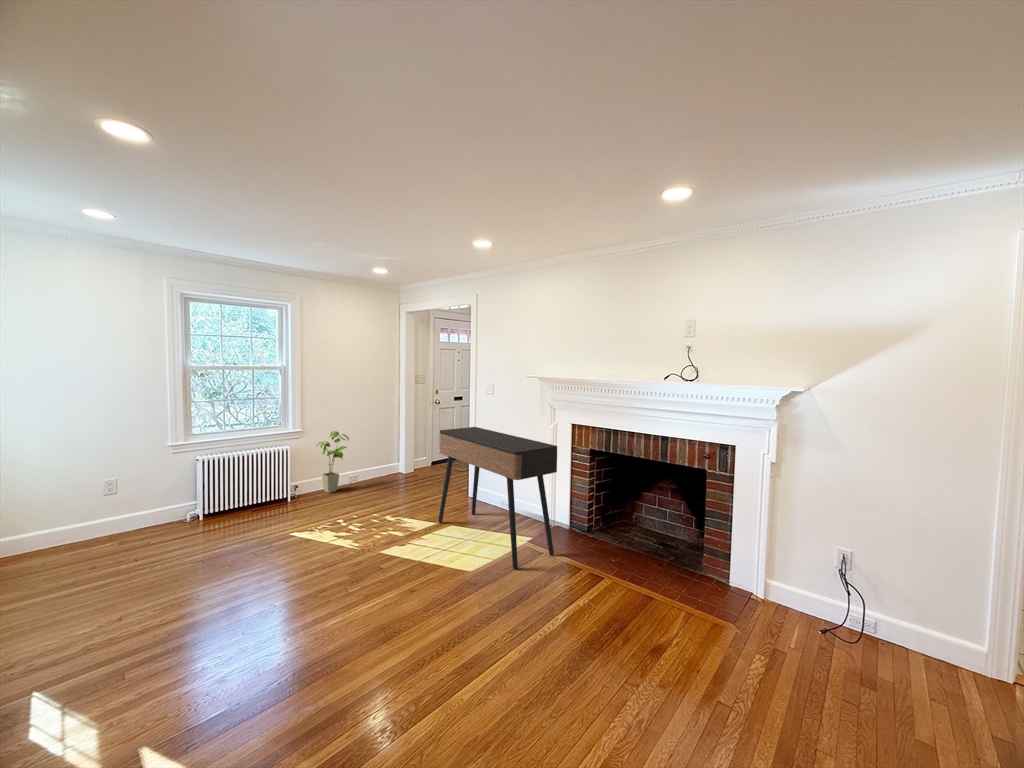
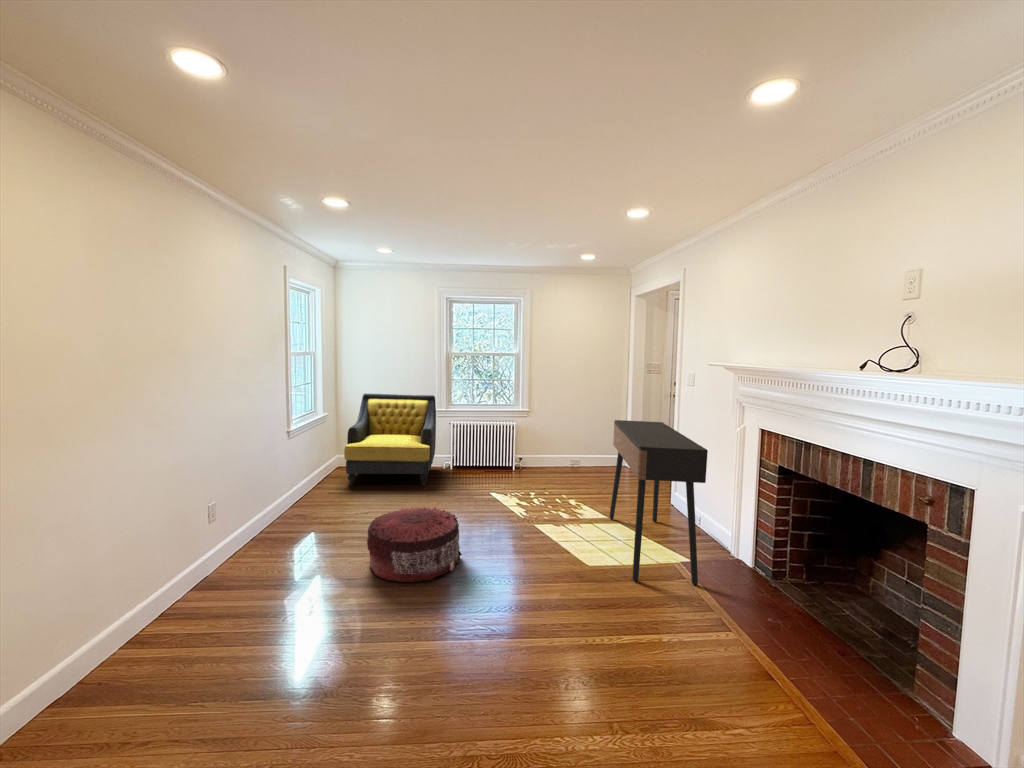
armchair: none [32,428,198,586] -> present [344,393,436,486]
house plant: present [316,431,349,493] -> none [538,414,568,472]
pouf: none [228,567,357,686] -> present [367,507,462,582]

